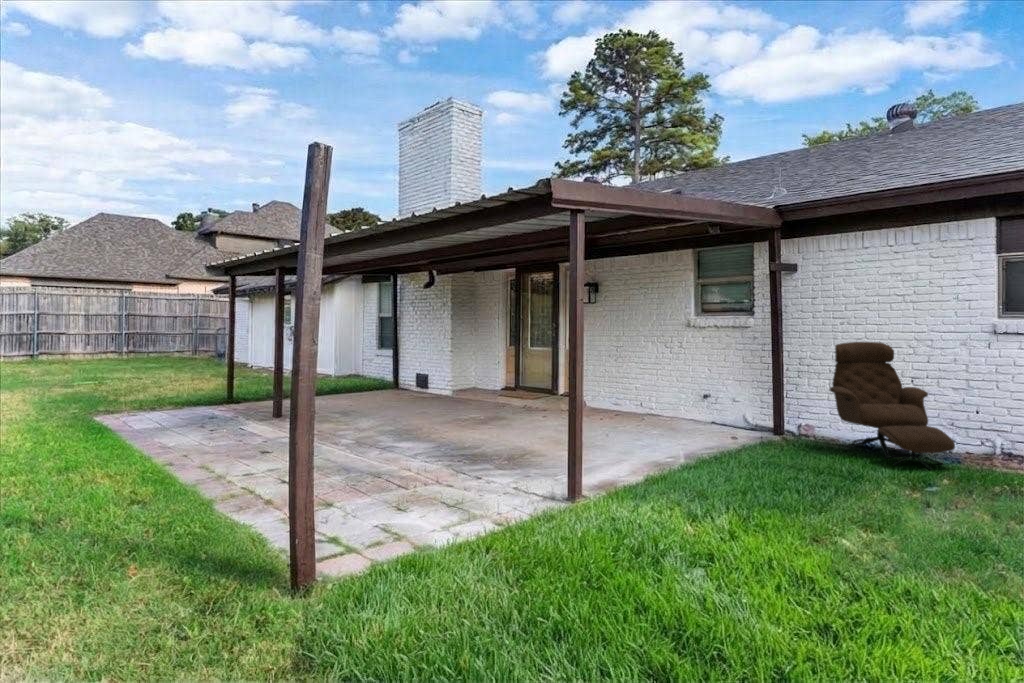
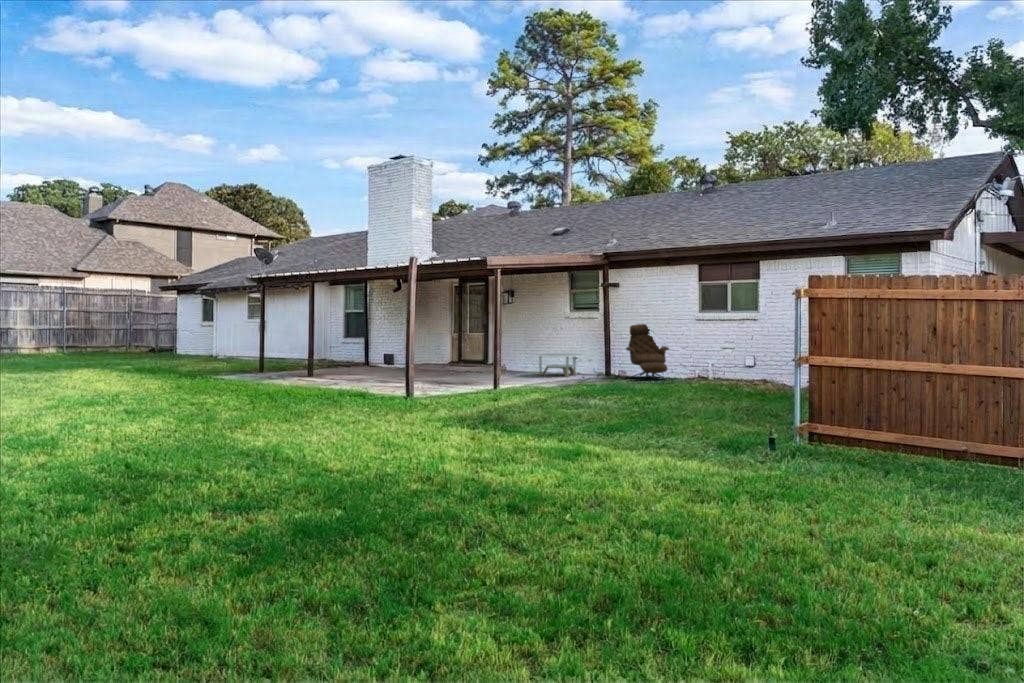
round table: none [639,386,731,436] -> present [536,353,585,377]

